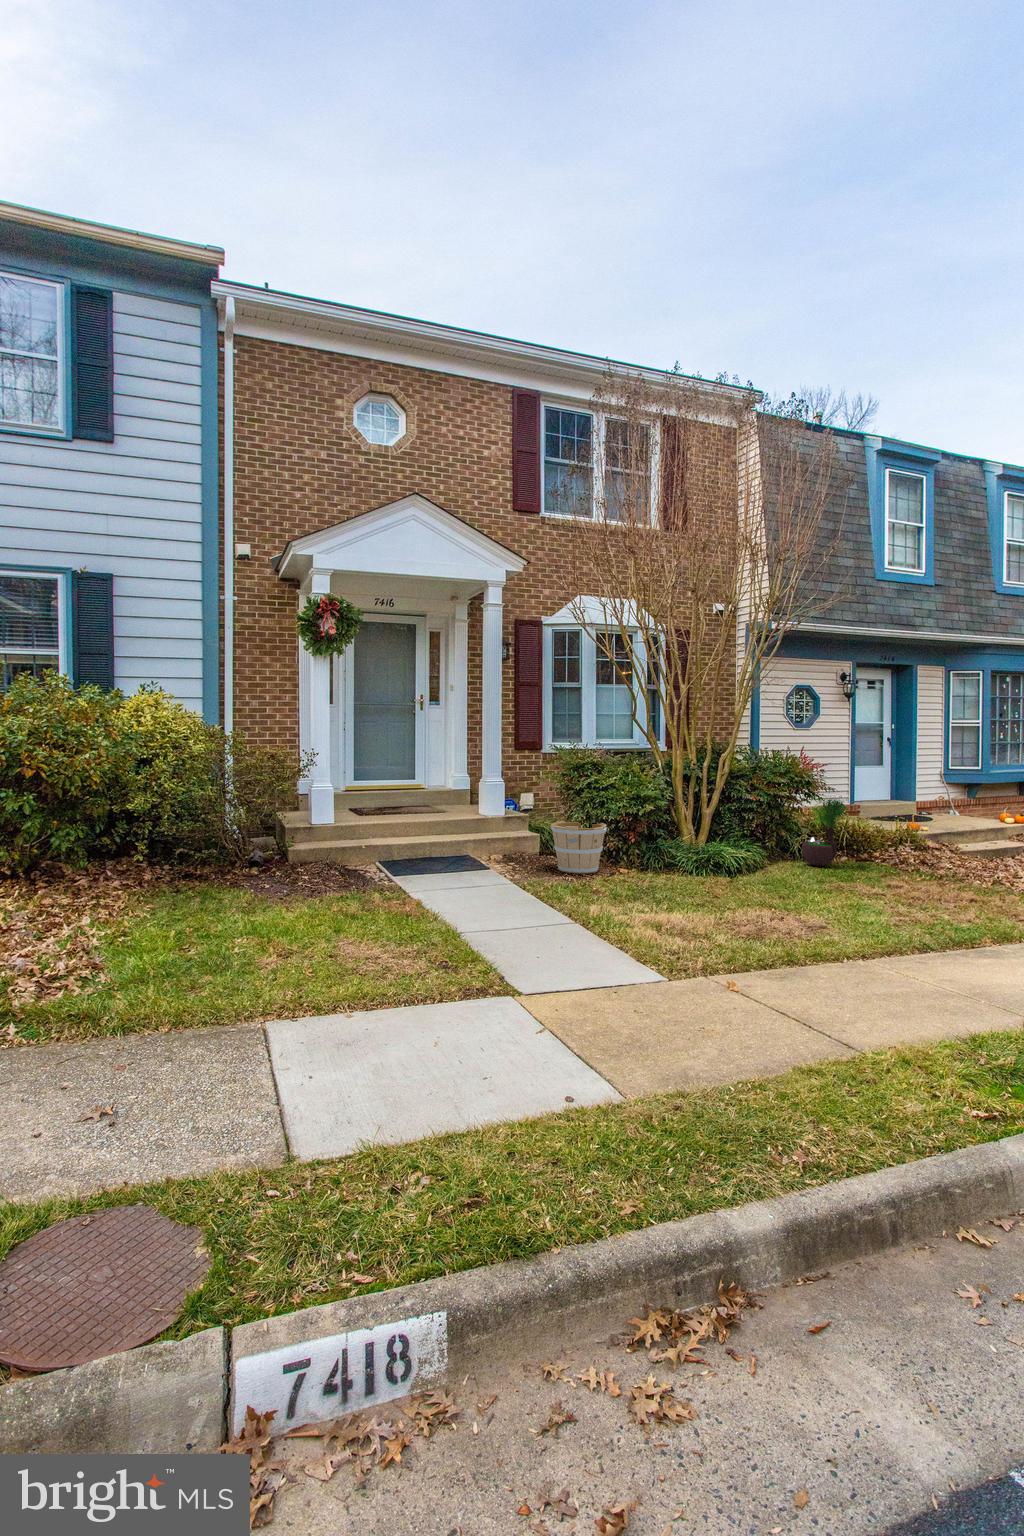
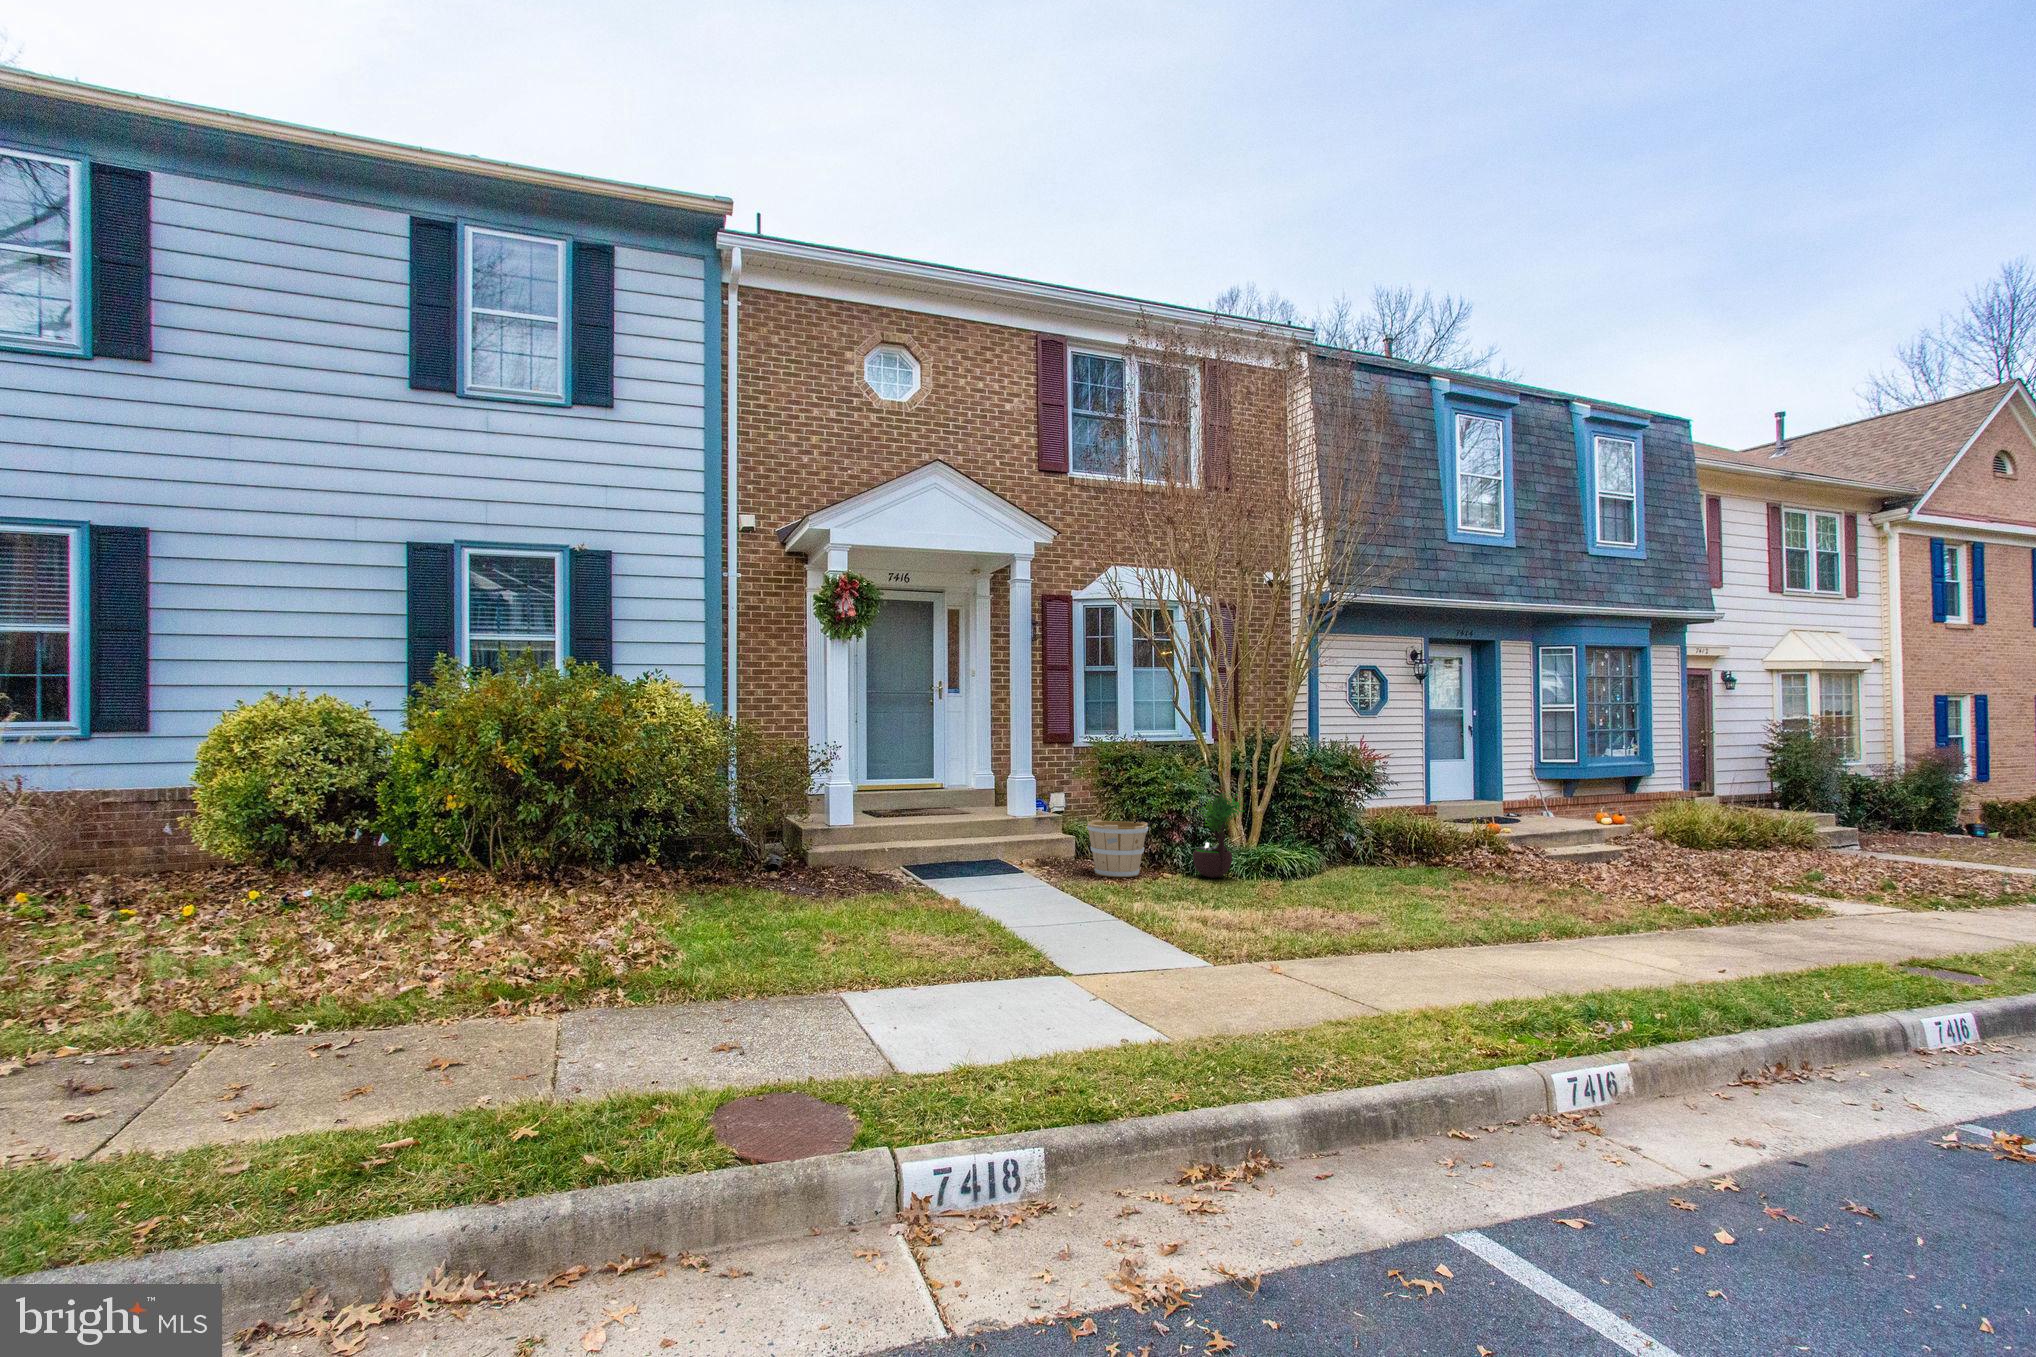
potted tree: present [802,796,847,866] -> present [1193,793,1243,878]

